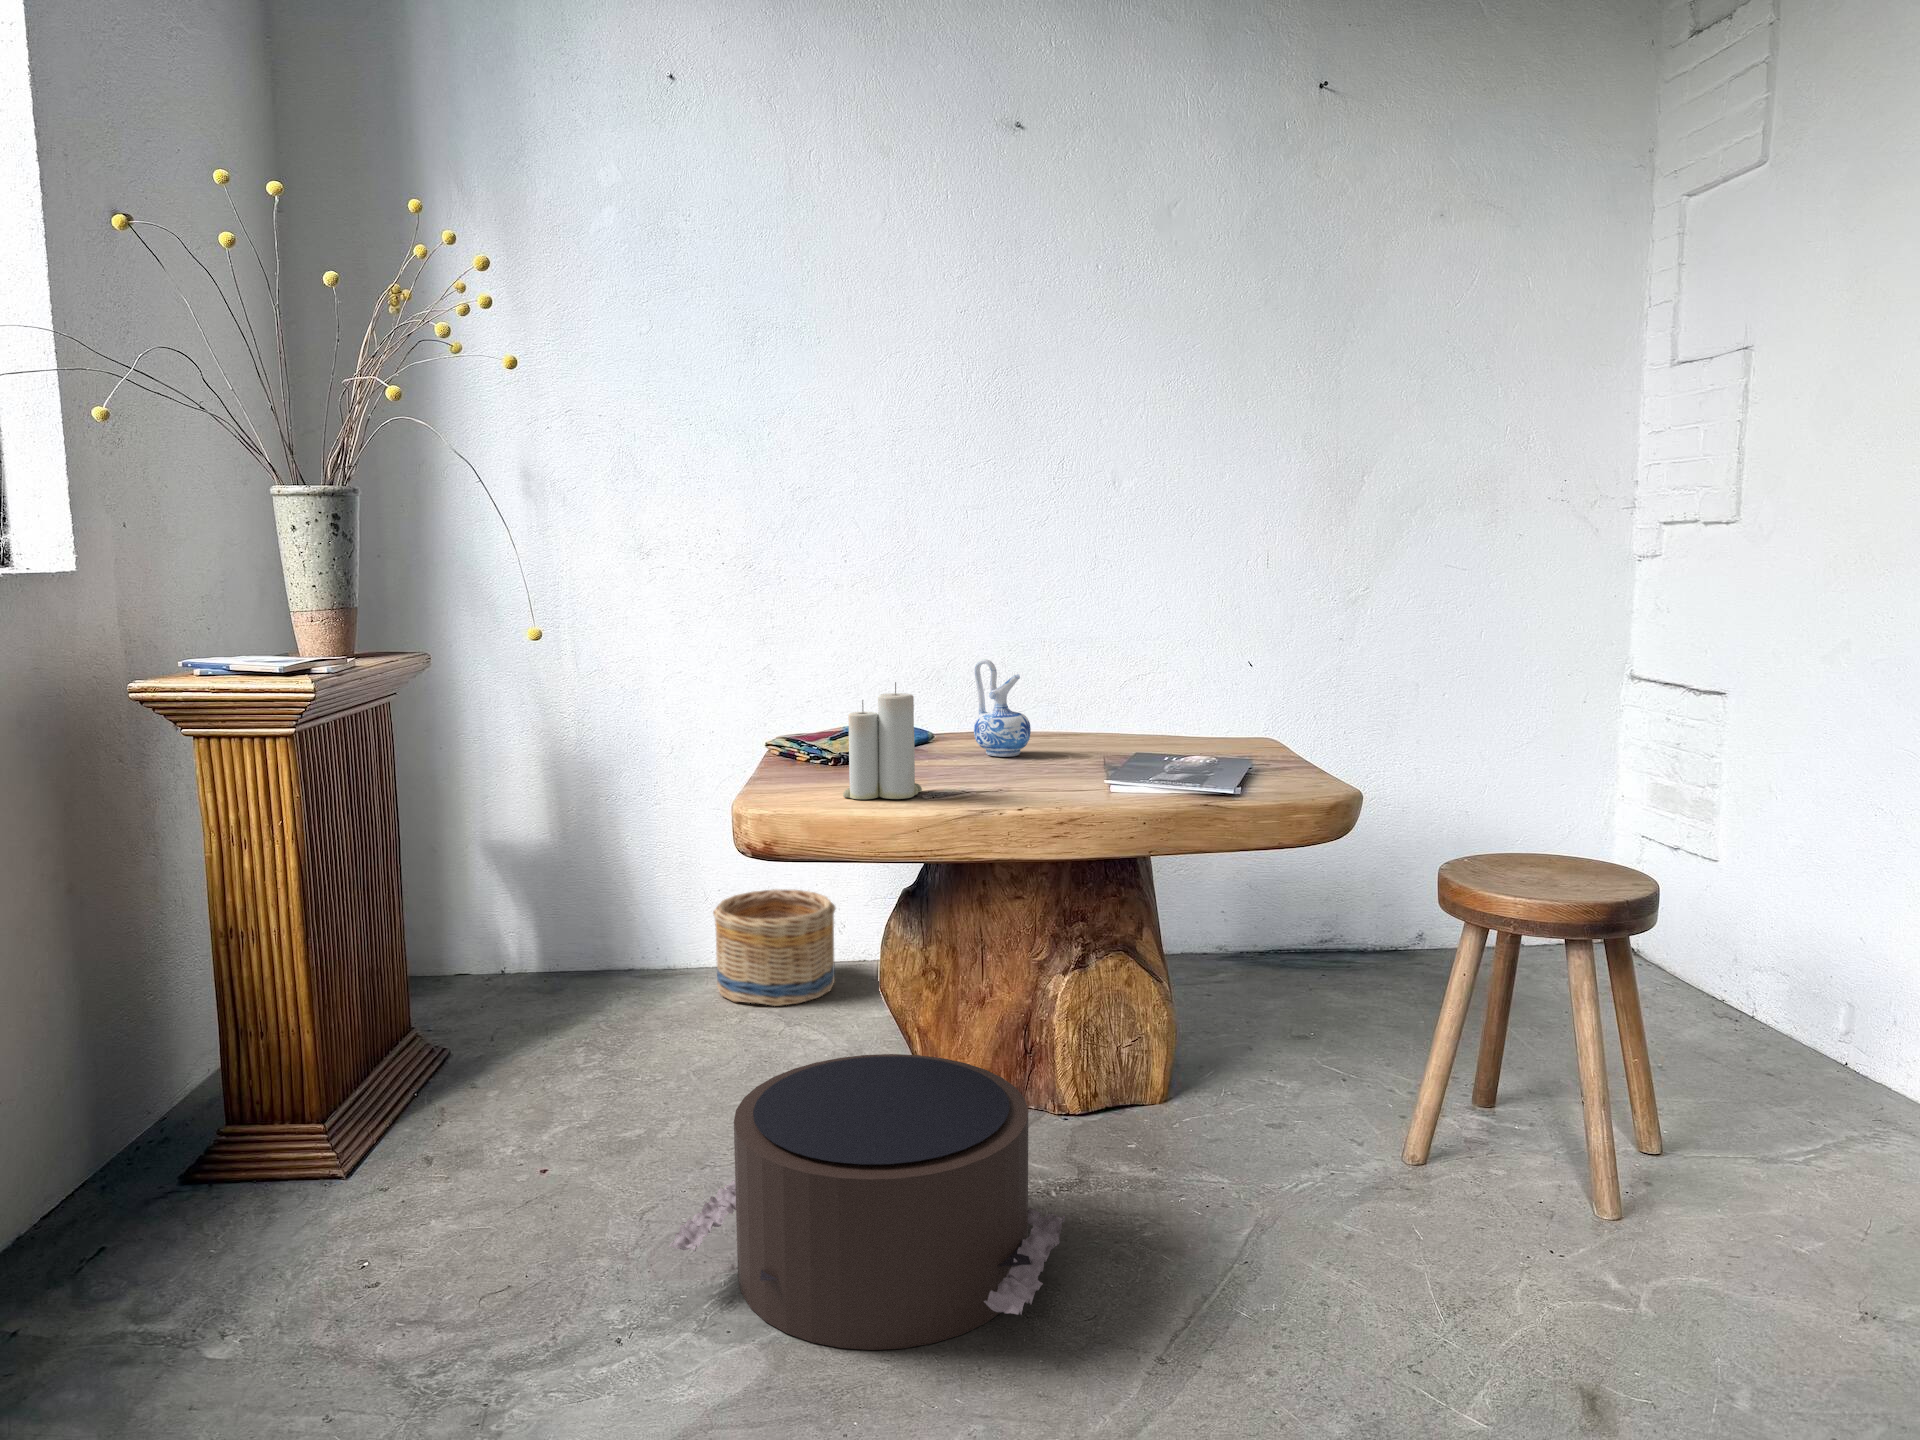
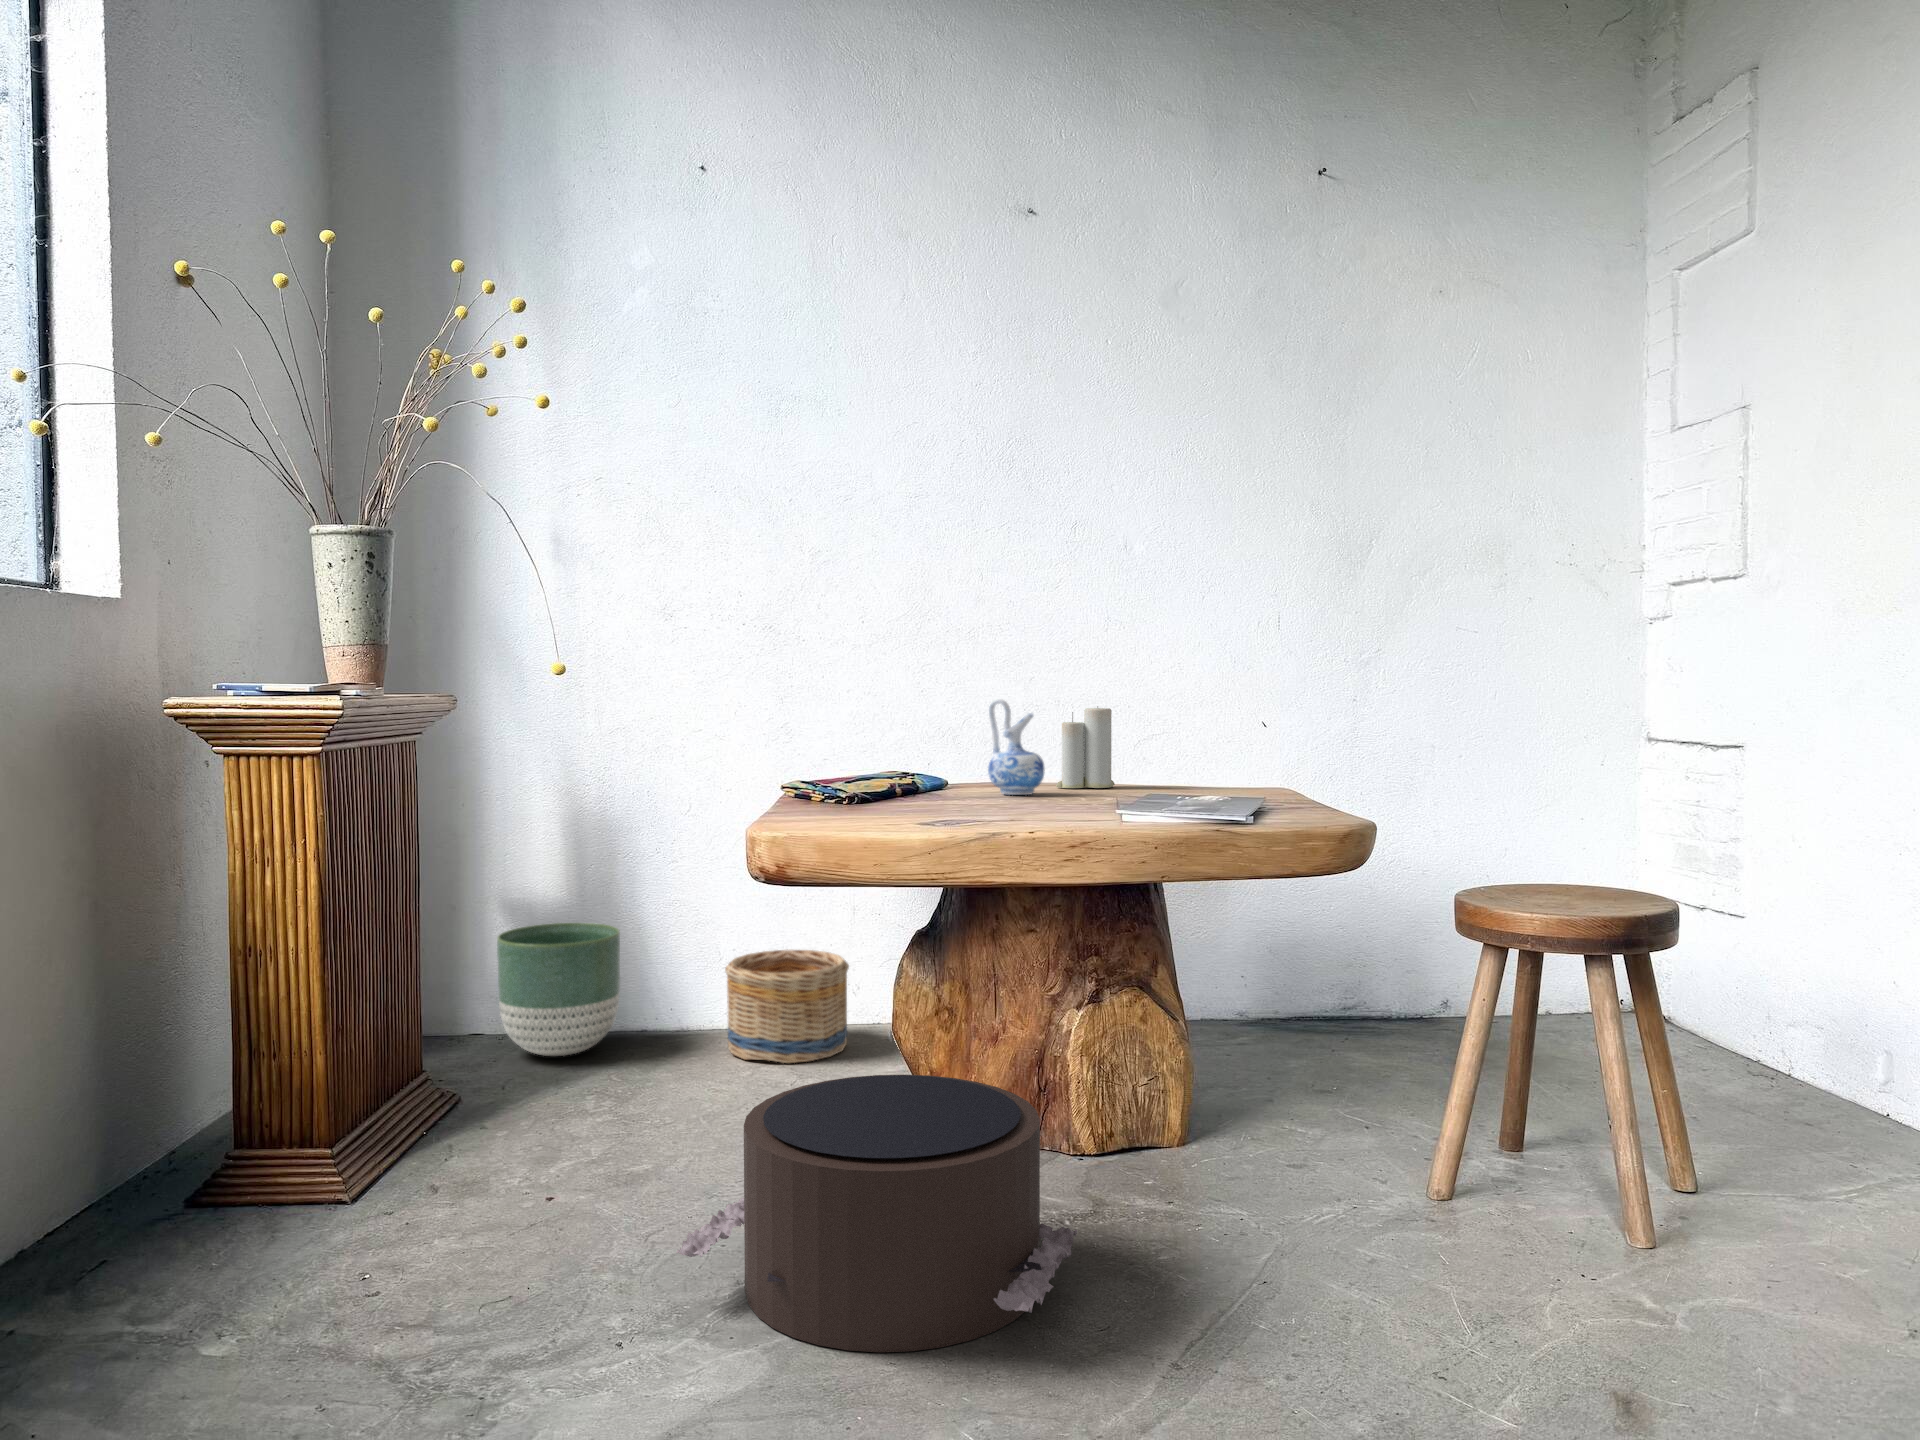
candle: present [843,682,922,799] -> present [1056,708,1115,788]
planter: none [485,865,608,999] -> present [497,923,620,1056]

